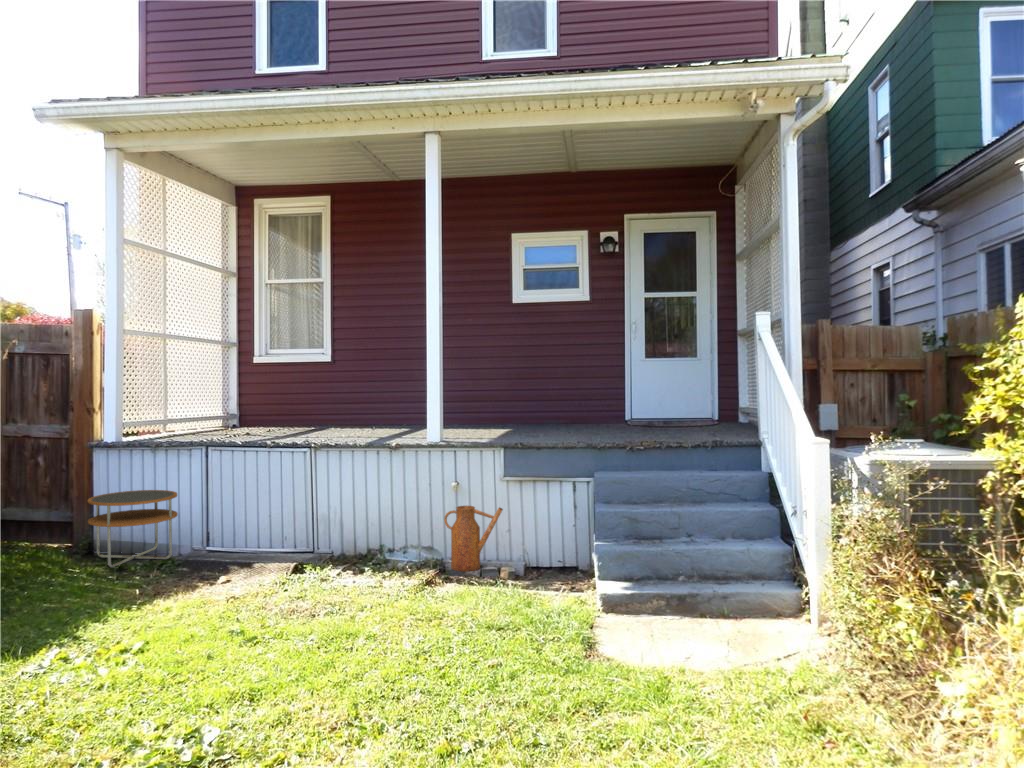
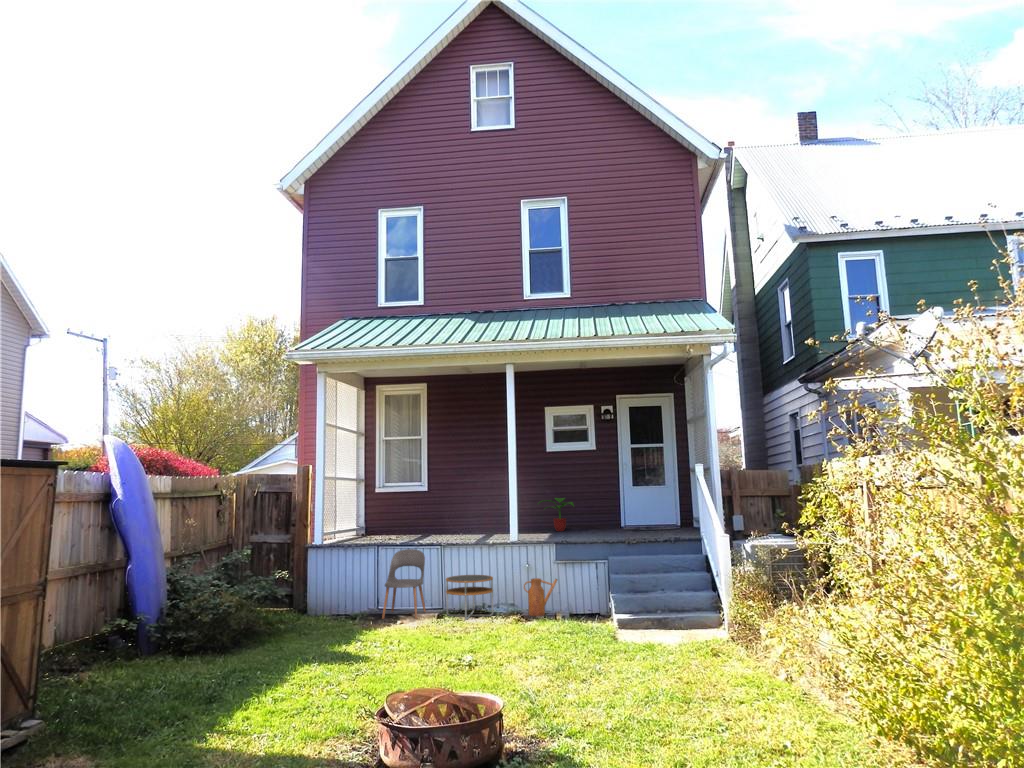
potted plant: none [491,375,550,426] -> present [539,498,574,531]
chair: none [192,451,281,573] -> present [382,549,426,619]
side table: present [88,490,178,567] -> present [446,575,493,620]

